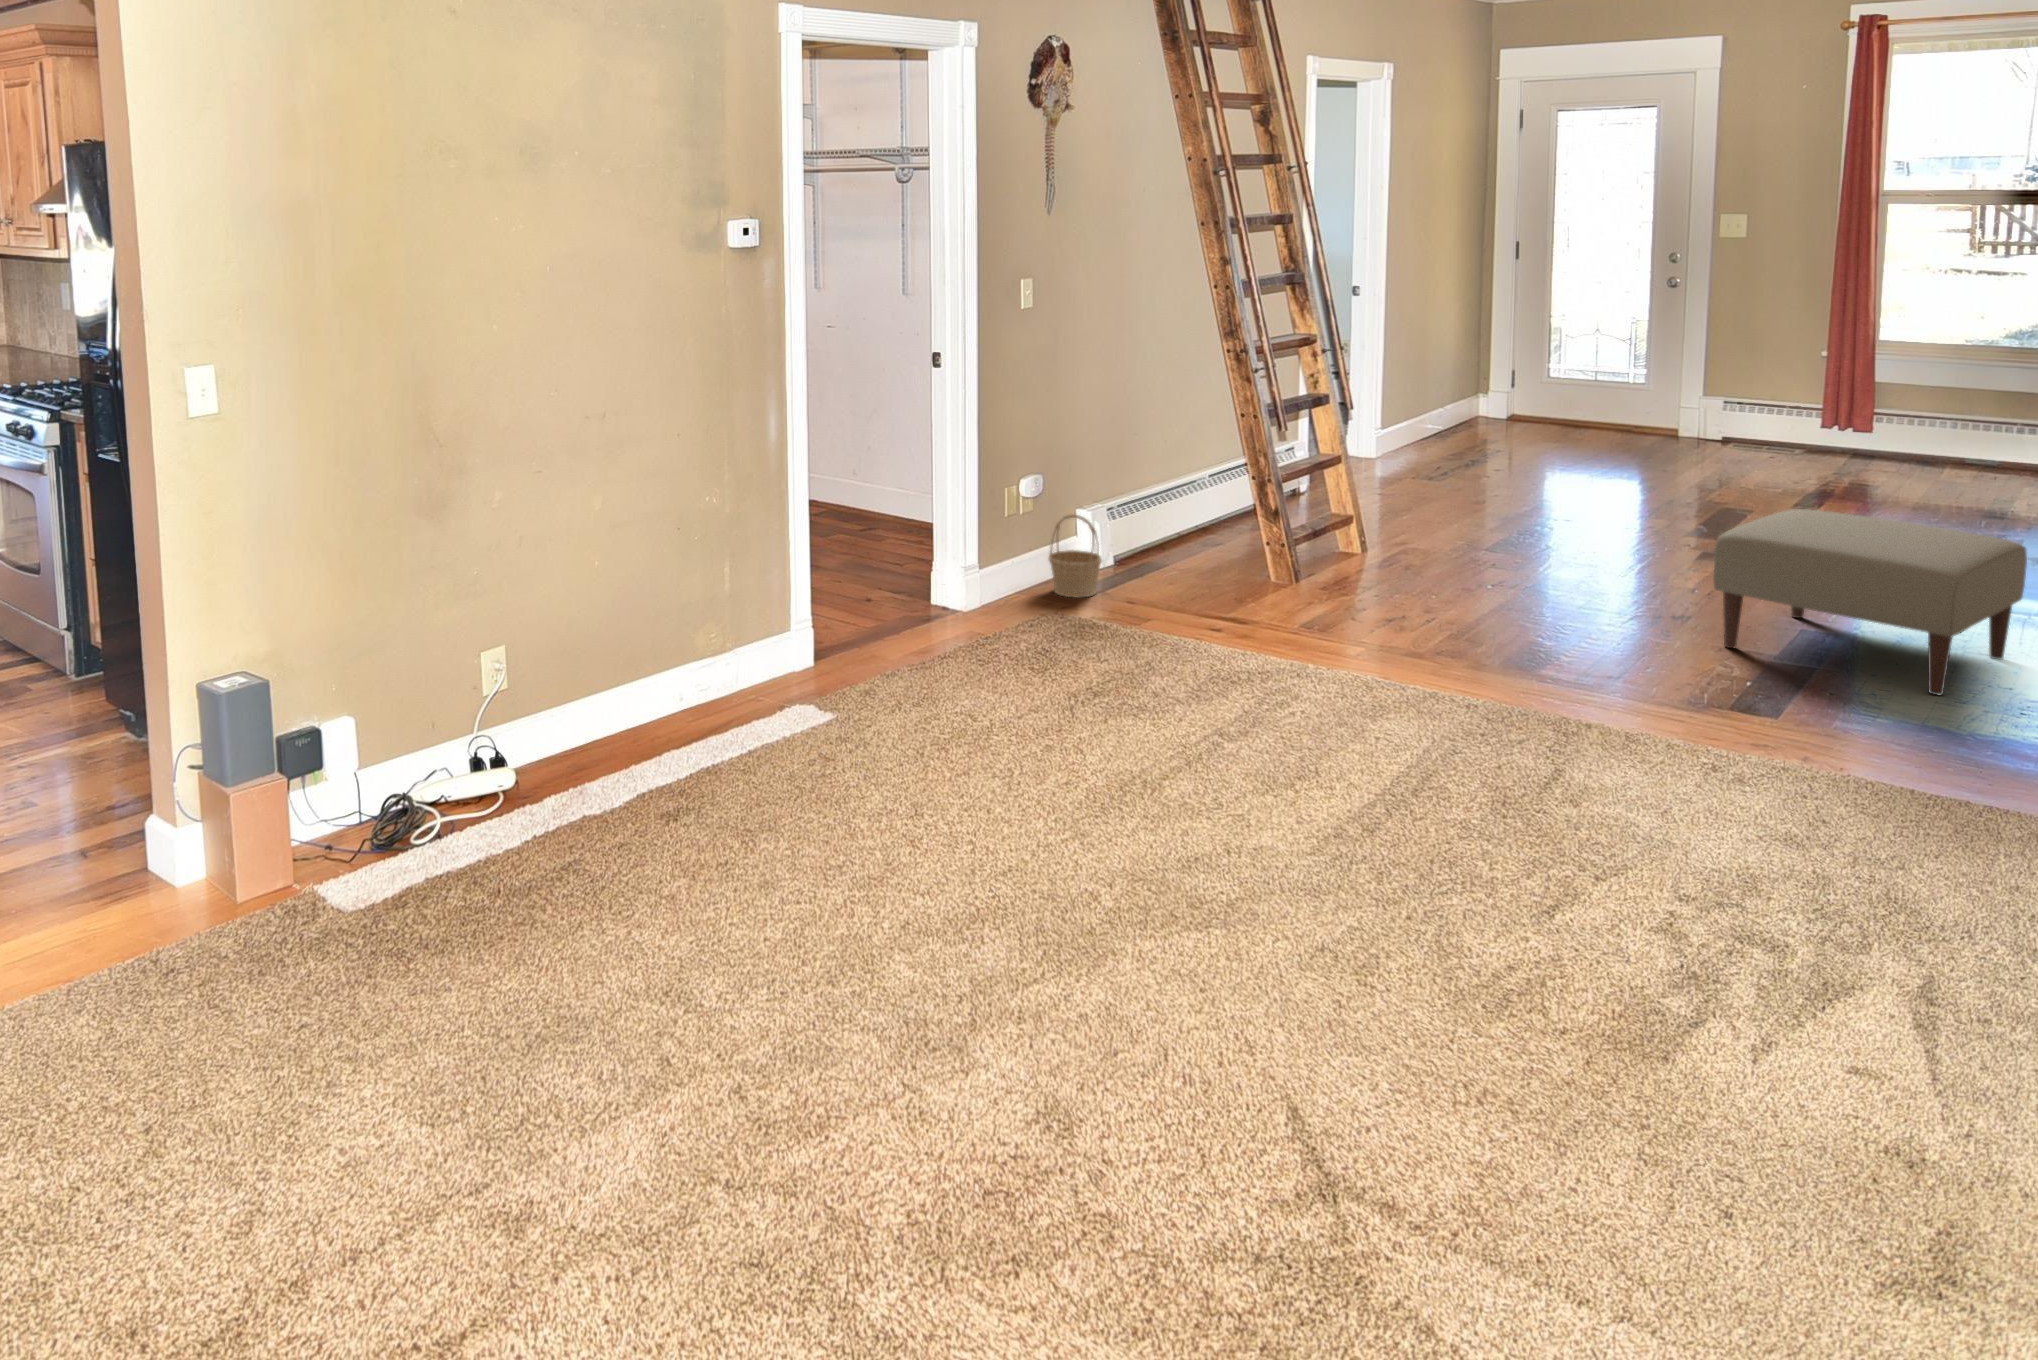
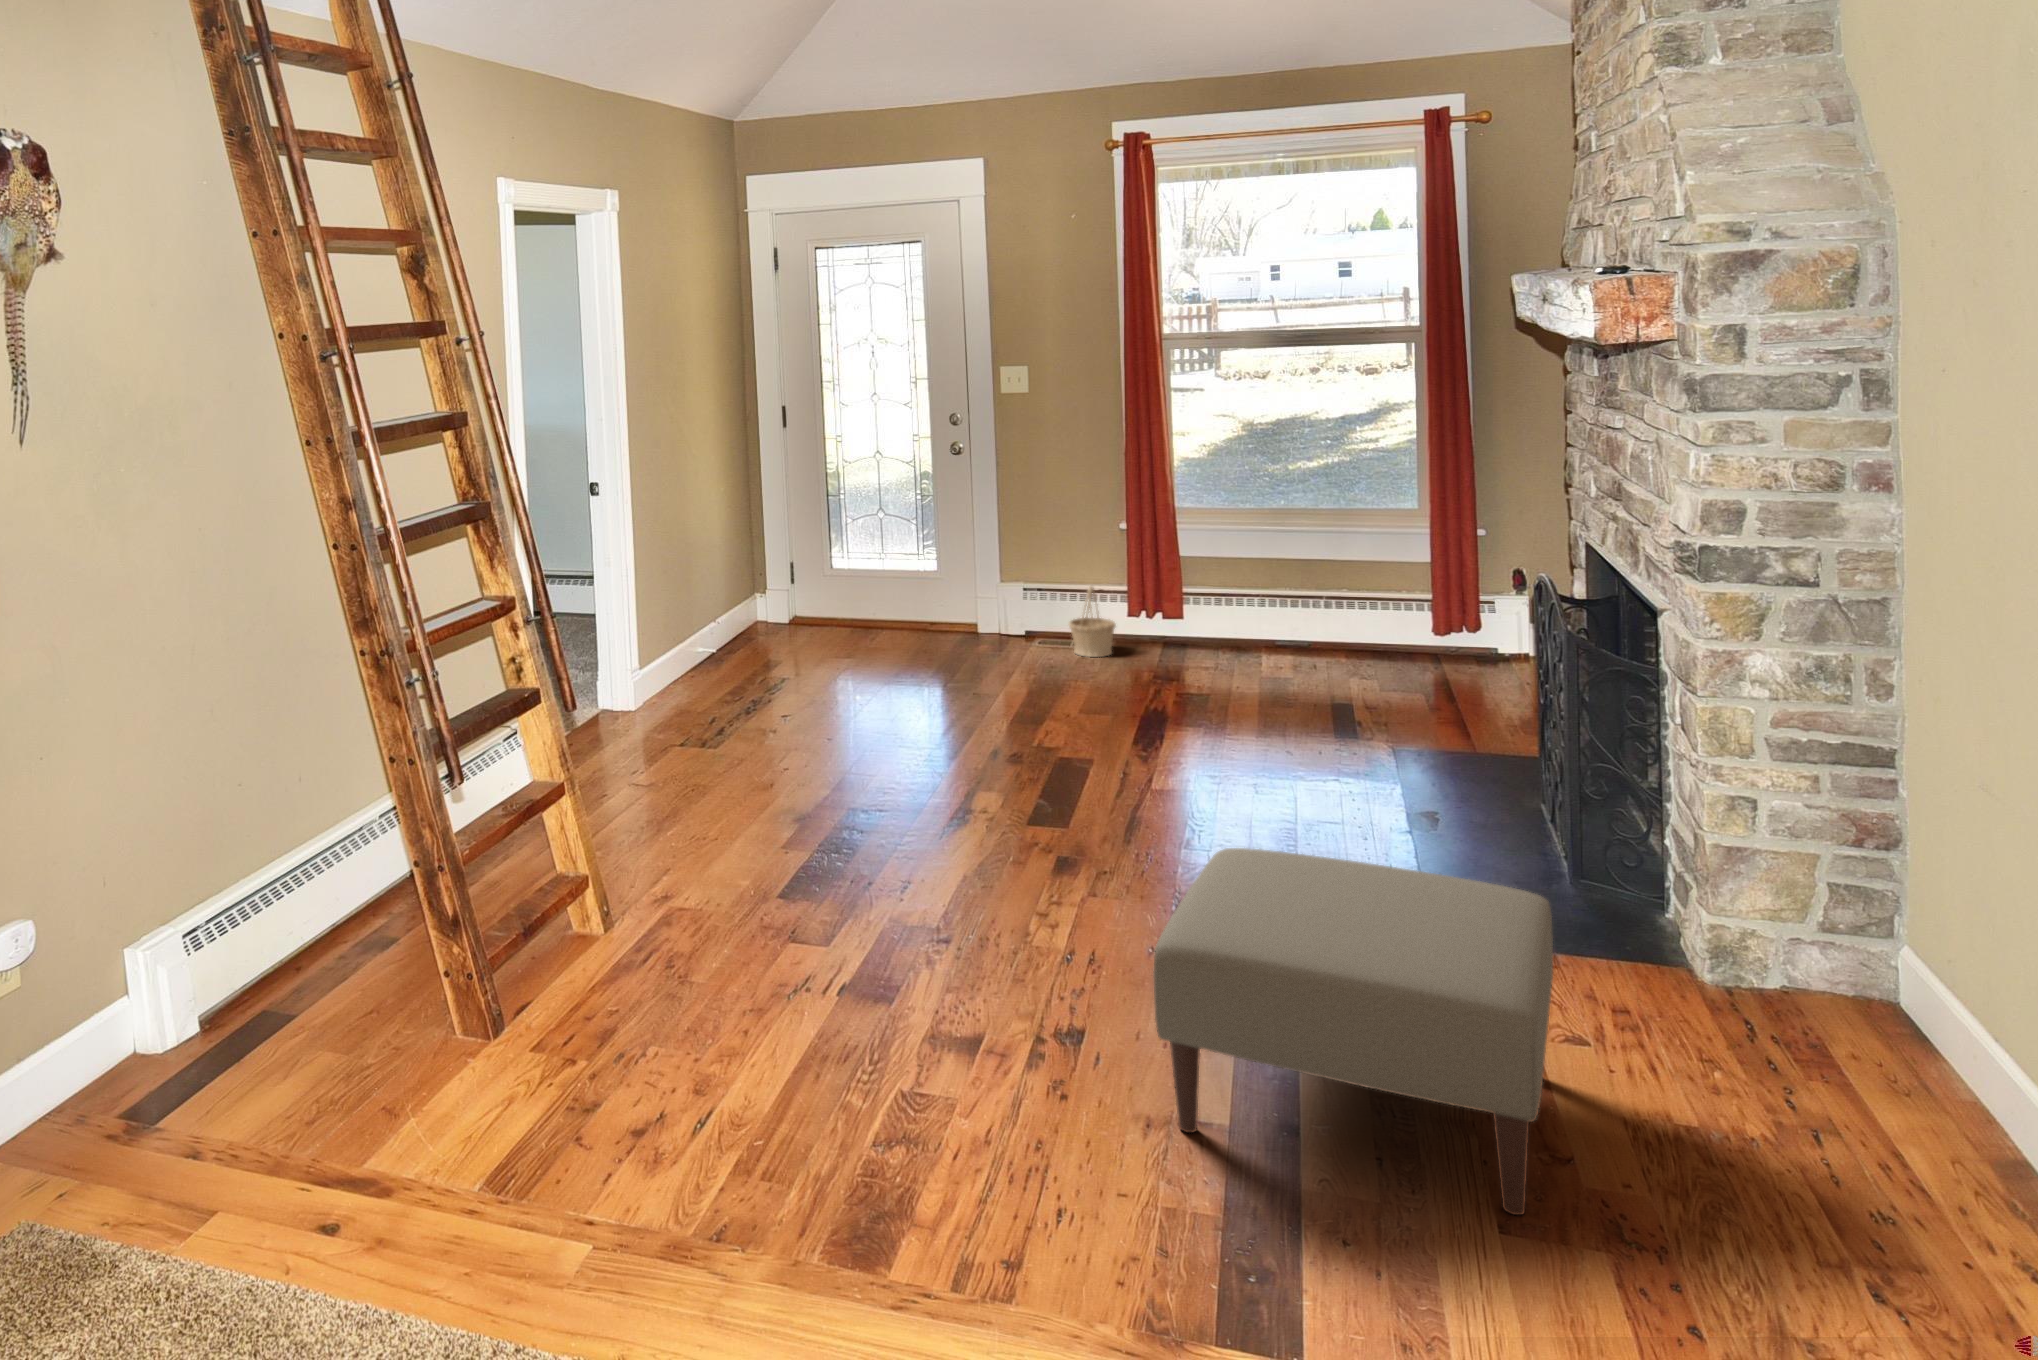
basket: present [1049,514,1102,597] -> present [1069,586,1116,657]

